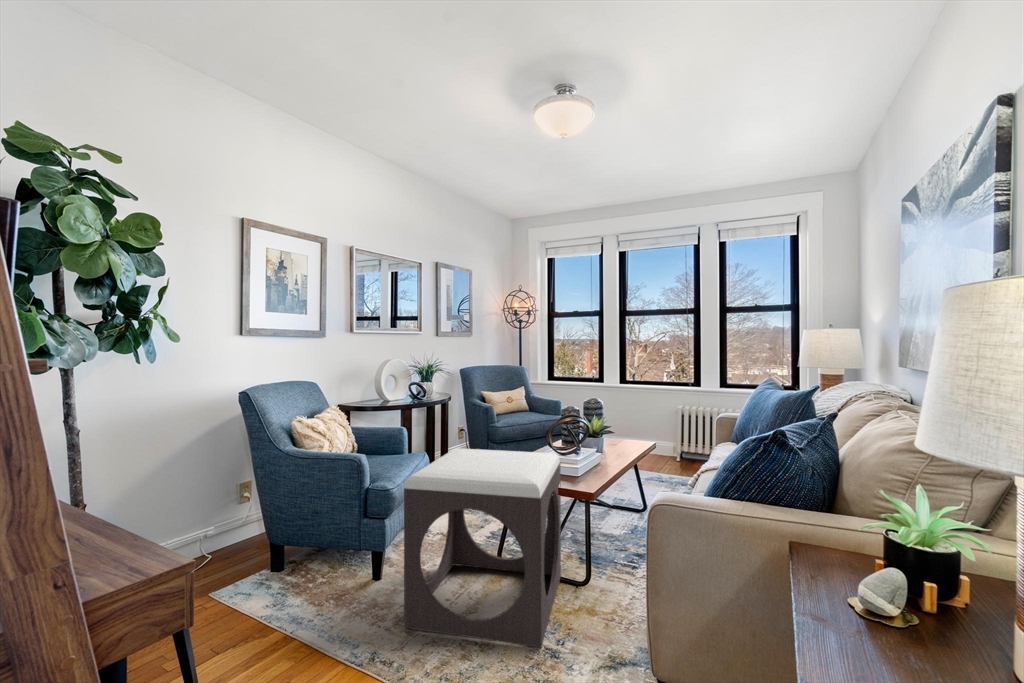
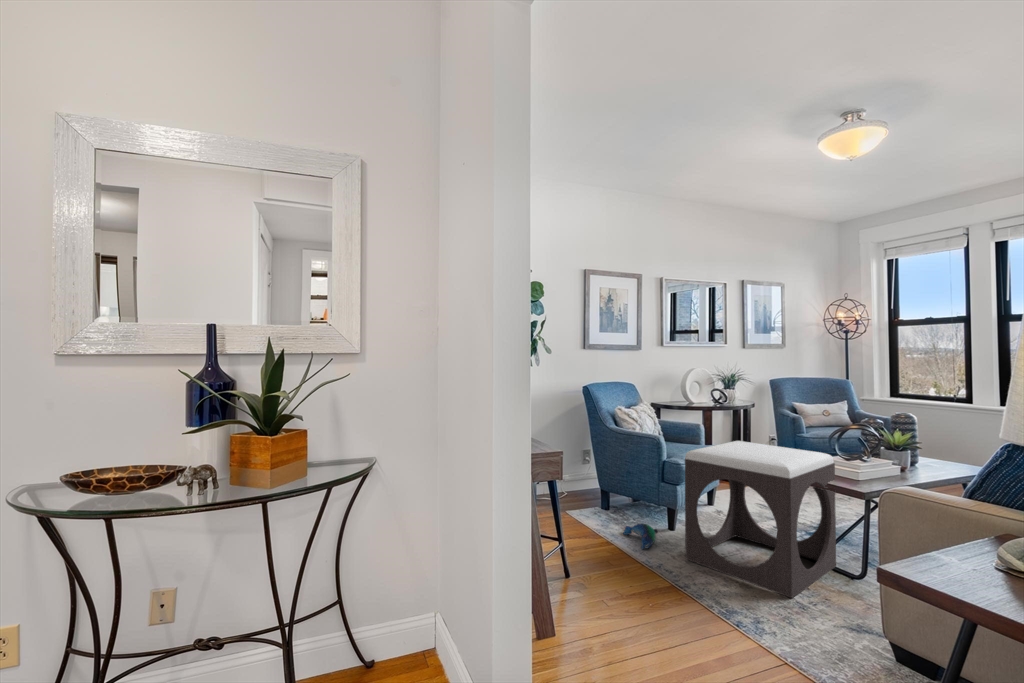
plush toy: none [308,586,362,632] -> present [623,523,658,549]

